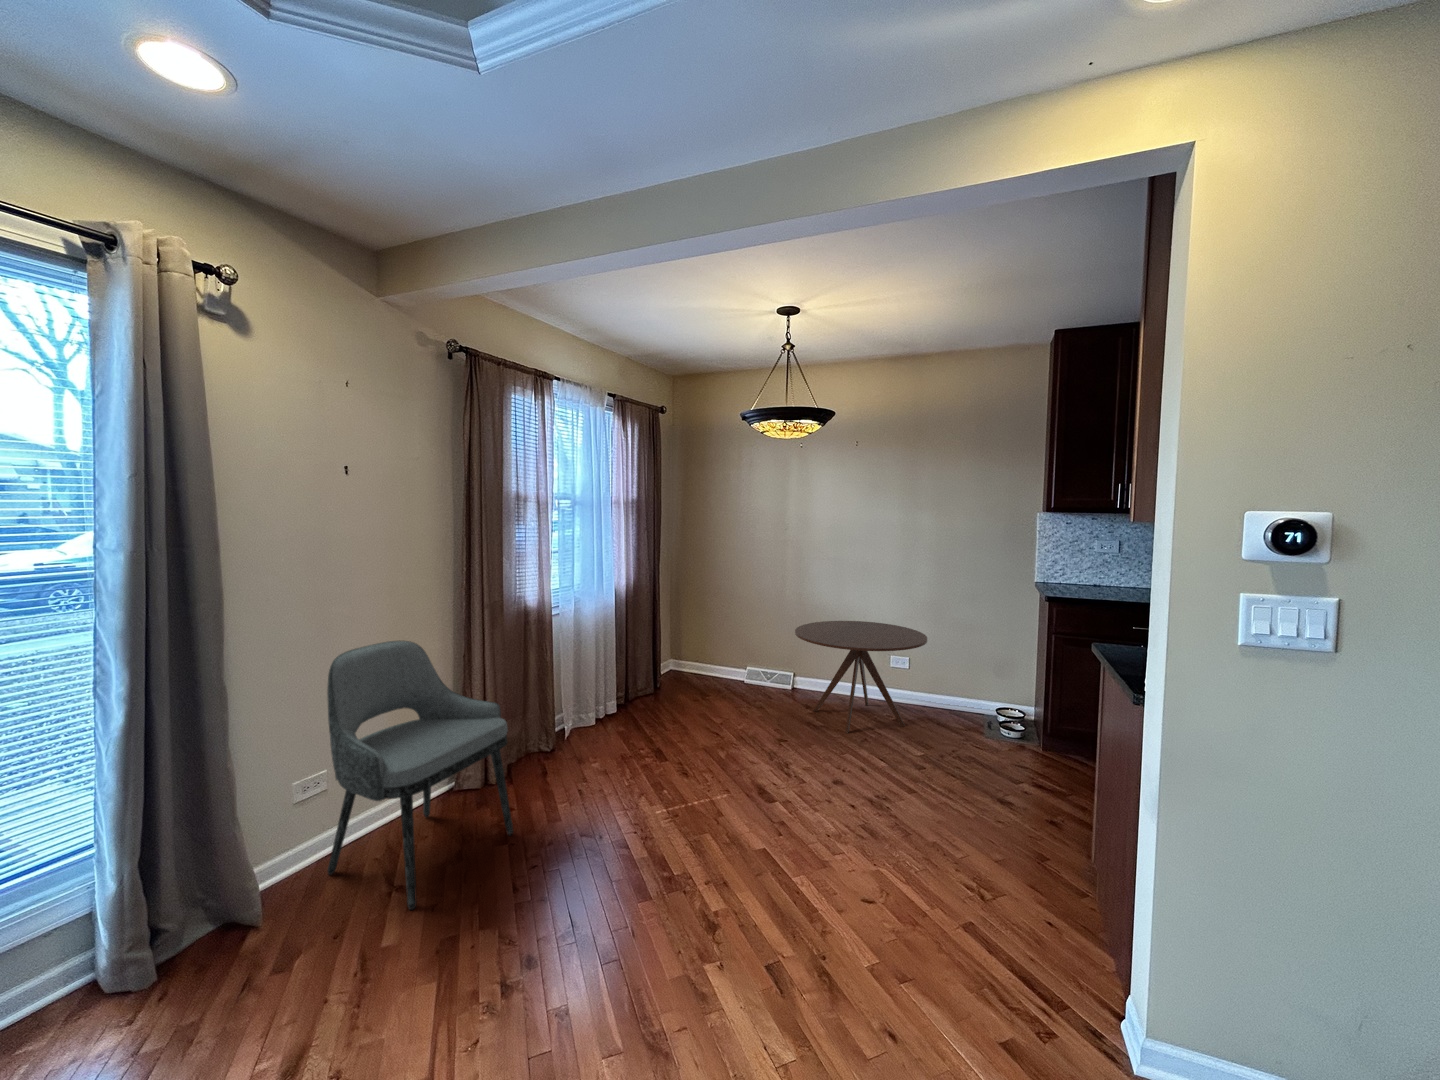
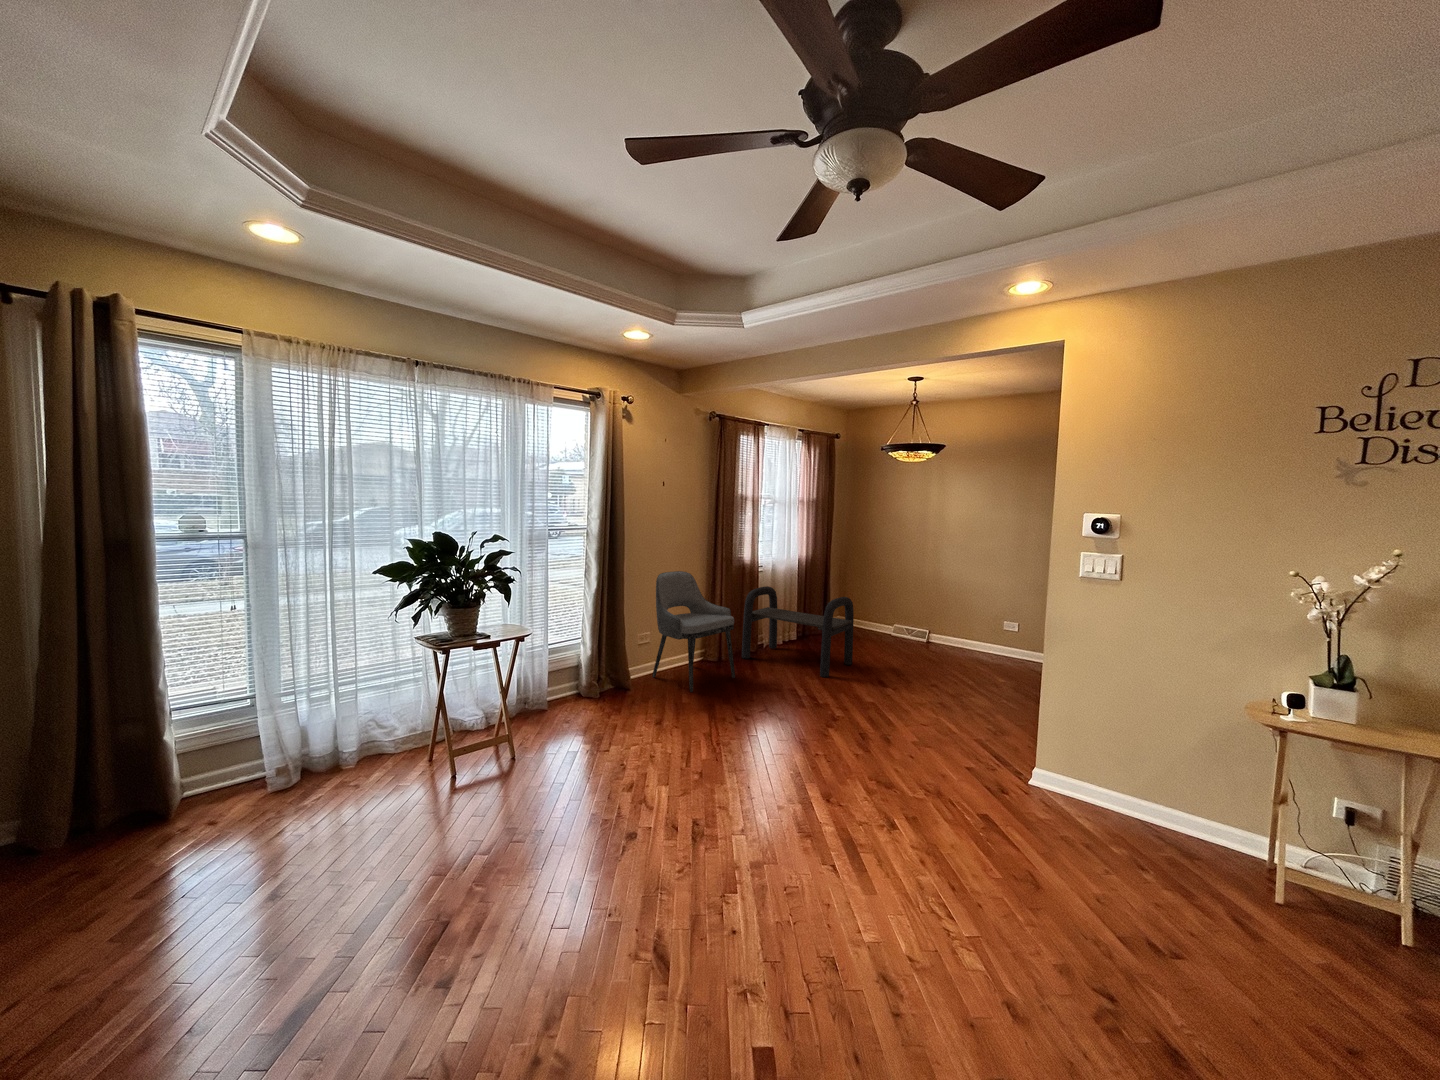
round table: present [795,621,927,734] -> none [924,592,1028,670]
bench: none [528,641,709,795] -> present [742,586,854,677]

